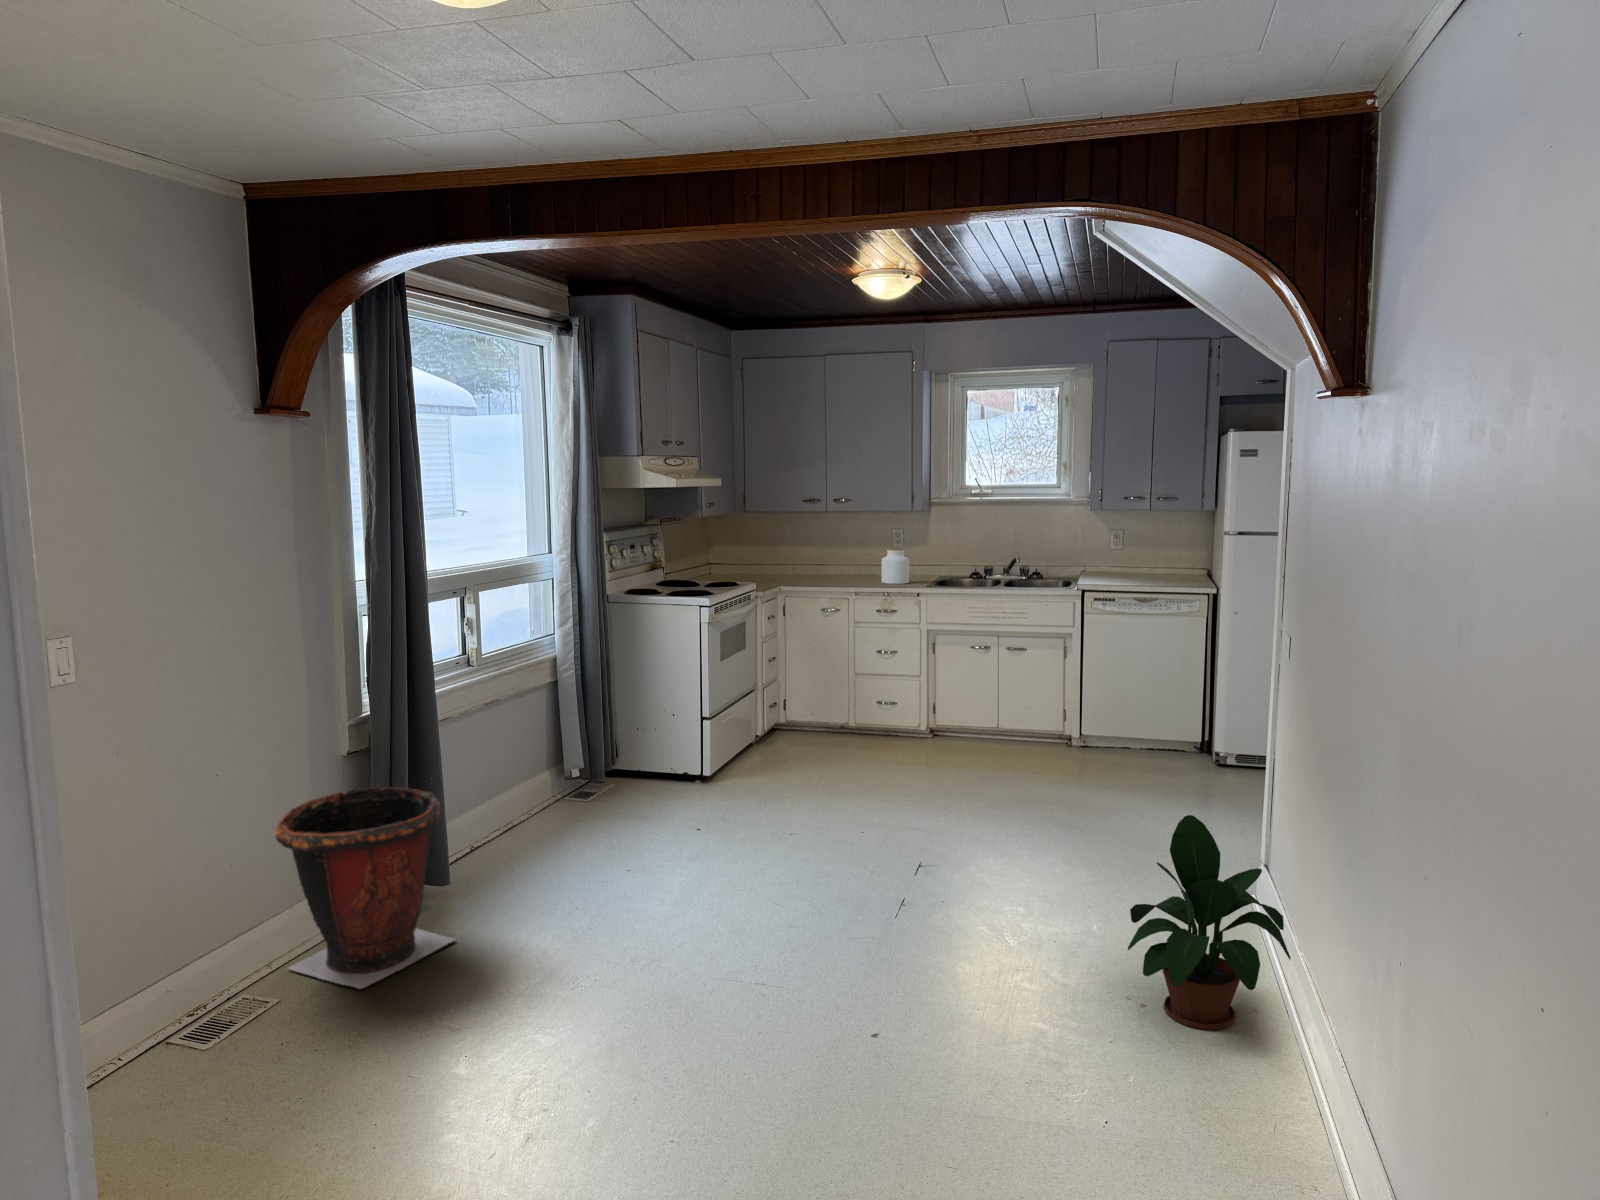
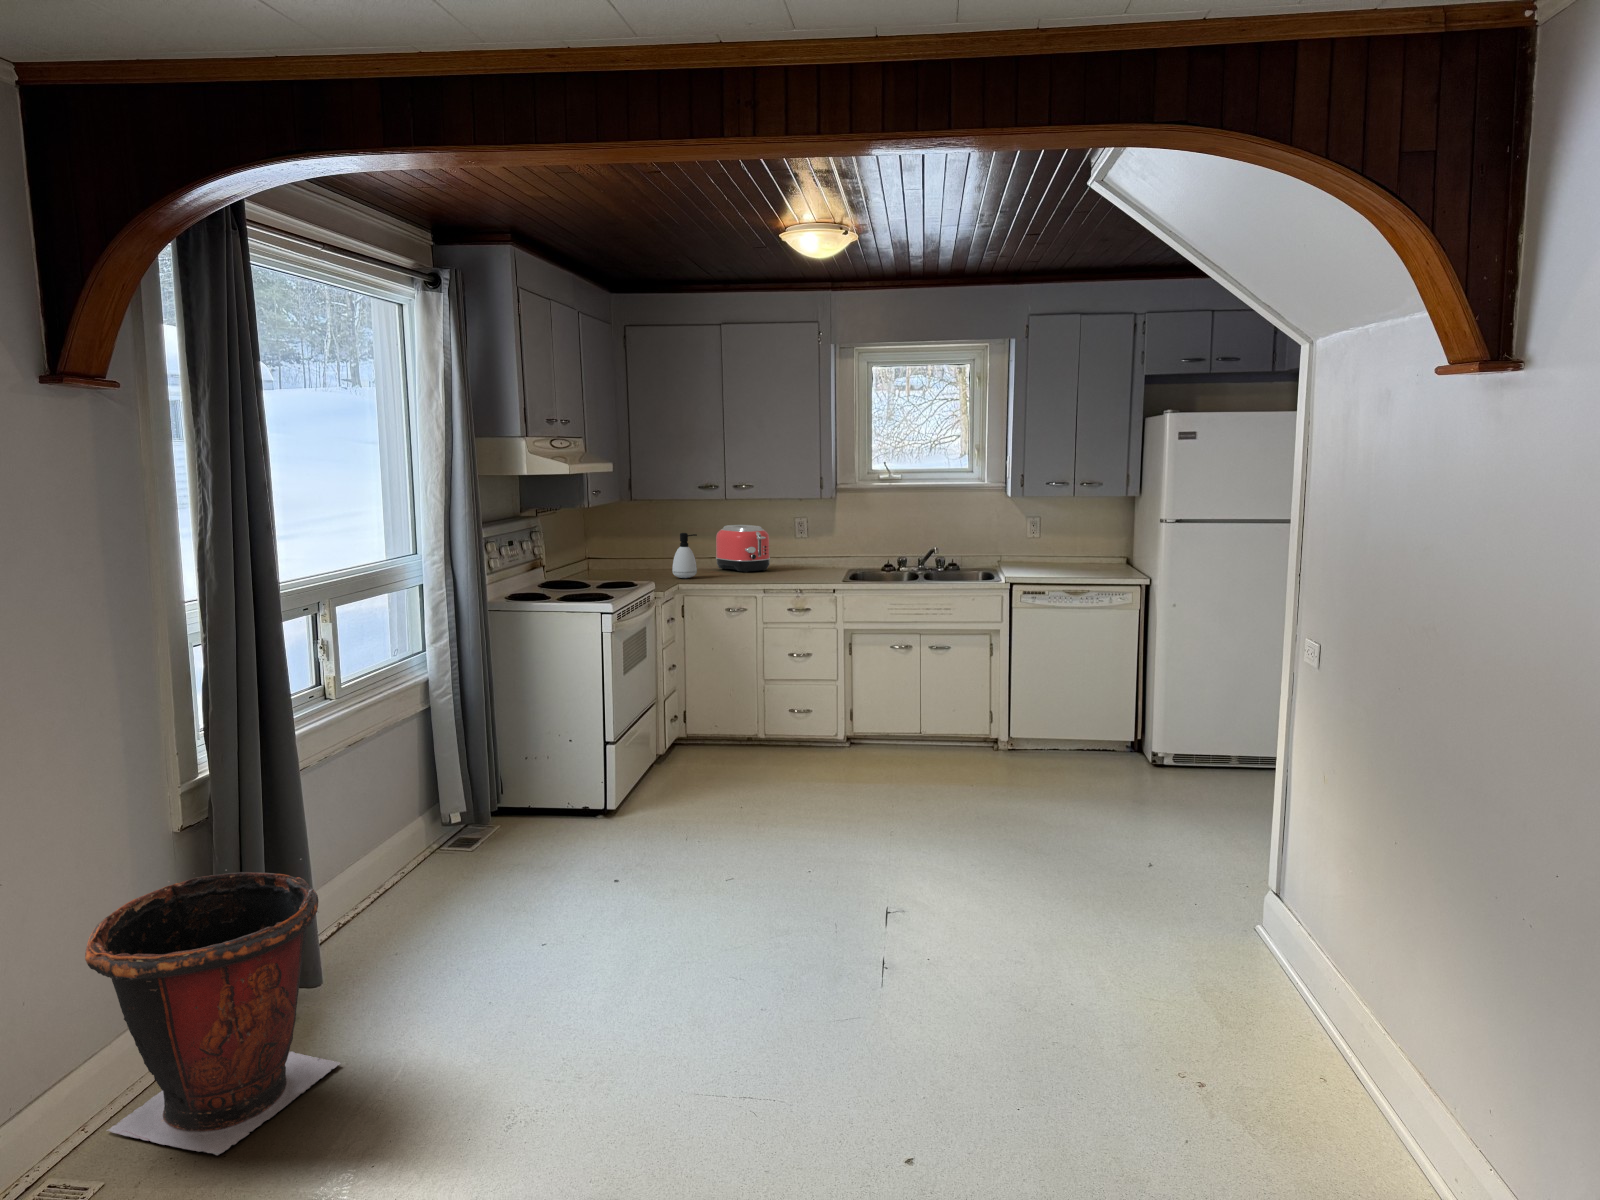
toaster: none [821,535,869,578] -> present [716,525,770,573]
soap dispenser: none [777,540,799,581] -> present [672,533,697,578]
jar: present [881,549,909,584] -> none [790,540,820,579]
potted plant: present [1128,815,1291,1030] -> none [1173,858,1371,1110]

